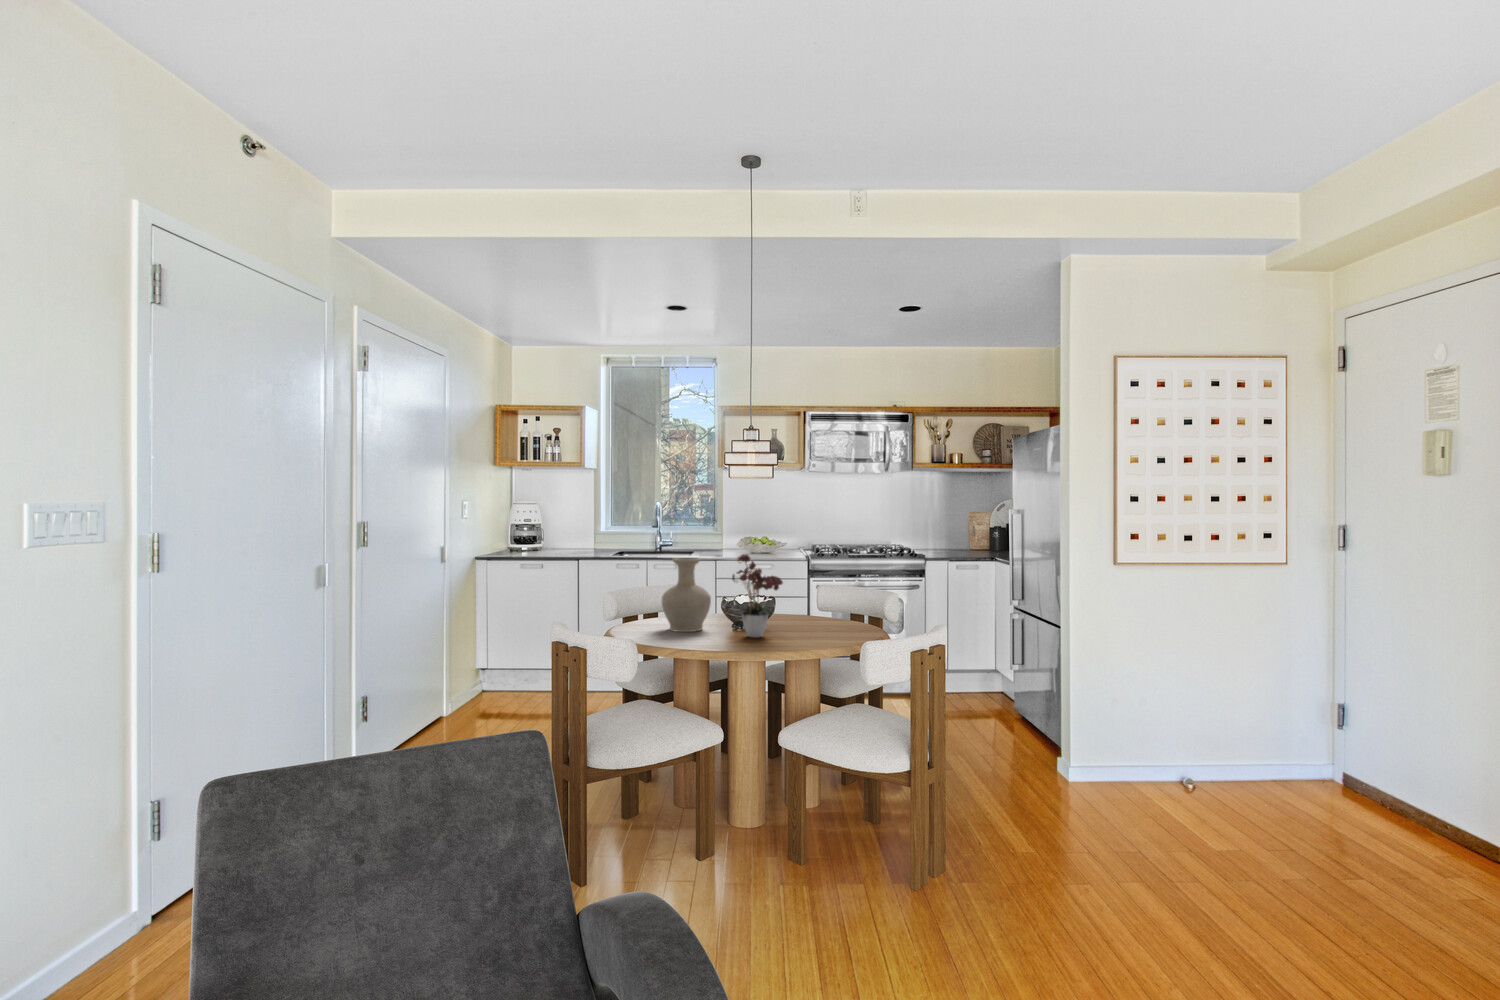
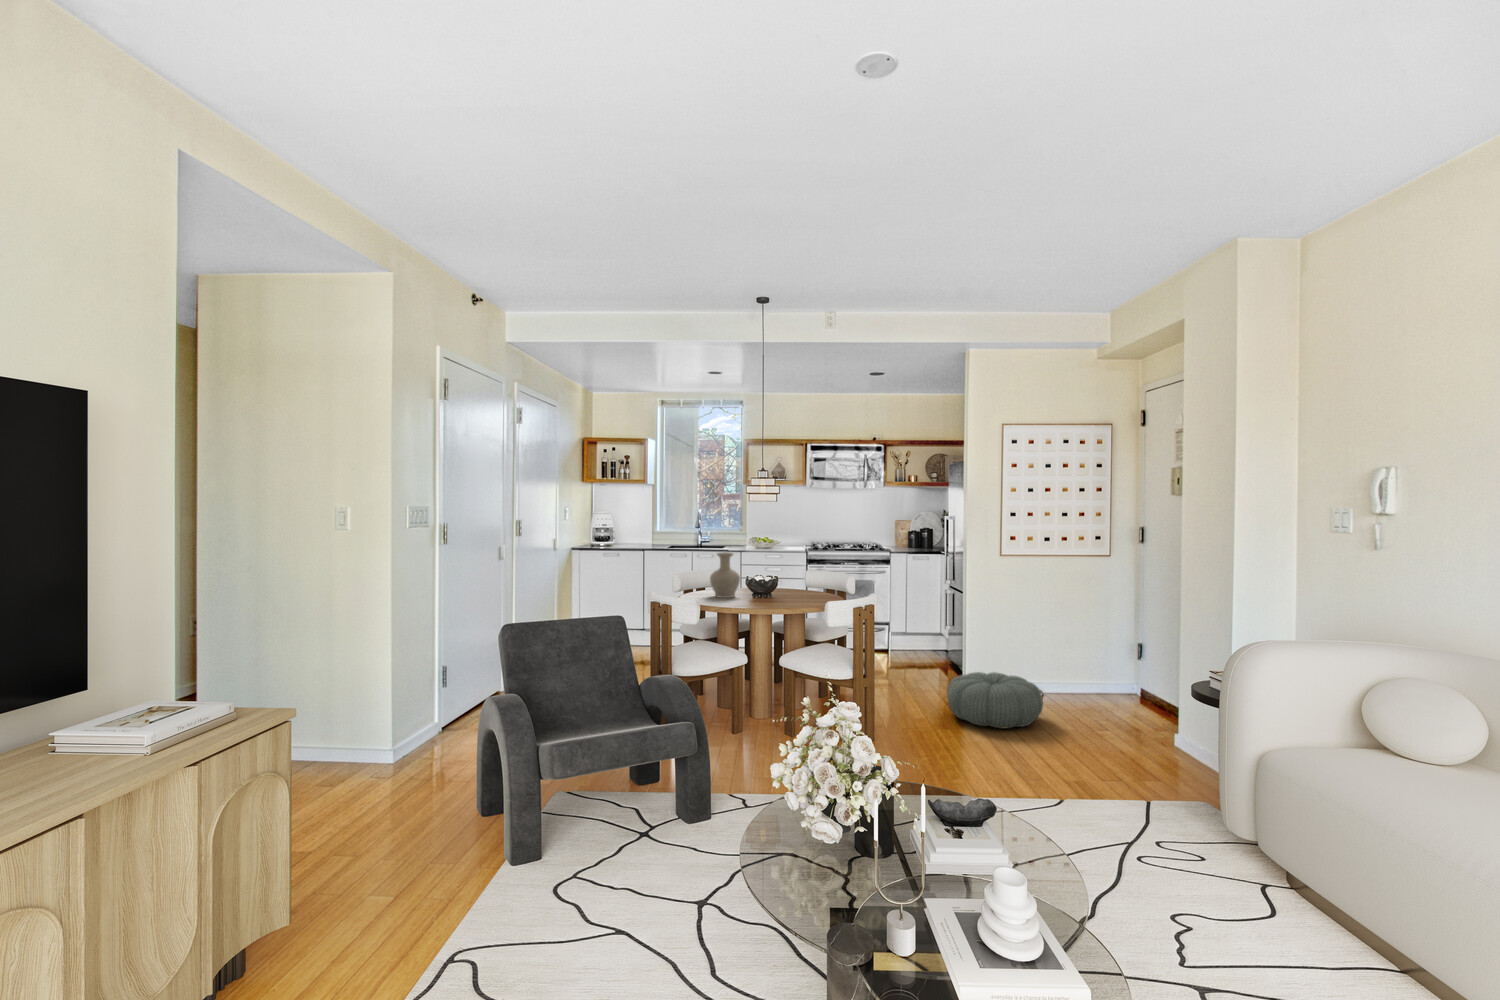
flower arrangement: present [732,554,783,637] -> none [751,548,786,601]
pouf: none [1052,752,1222,859] -> present [947,672,1043,729]

